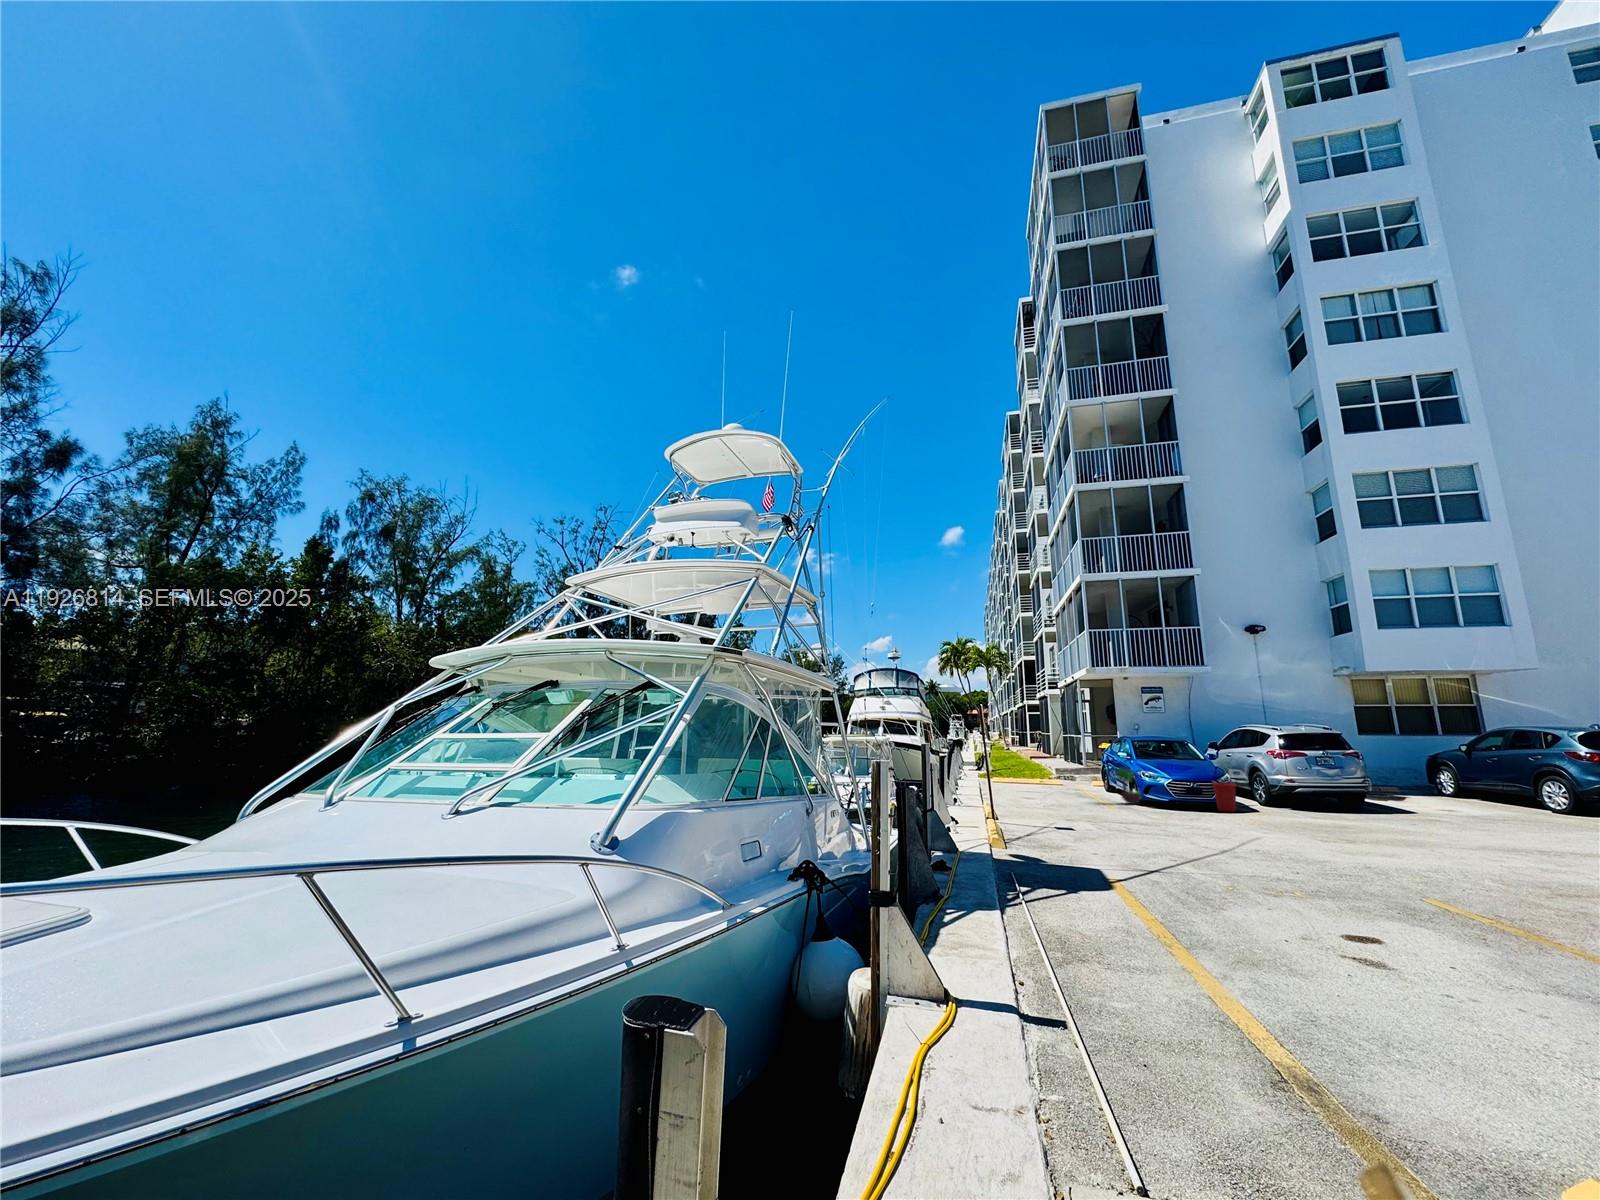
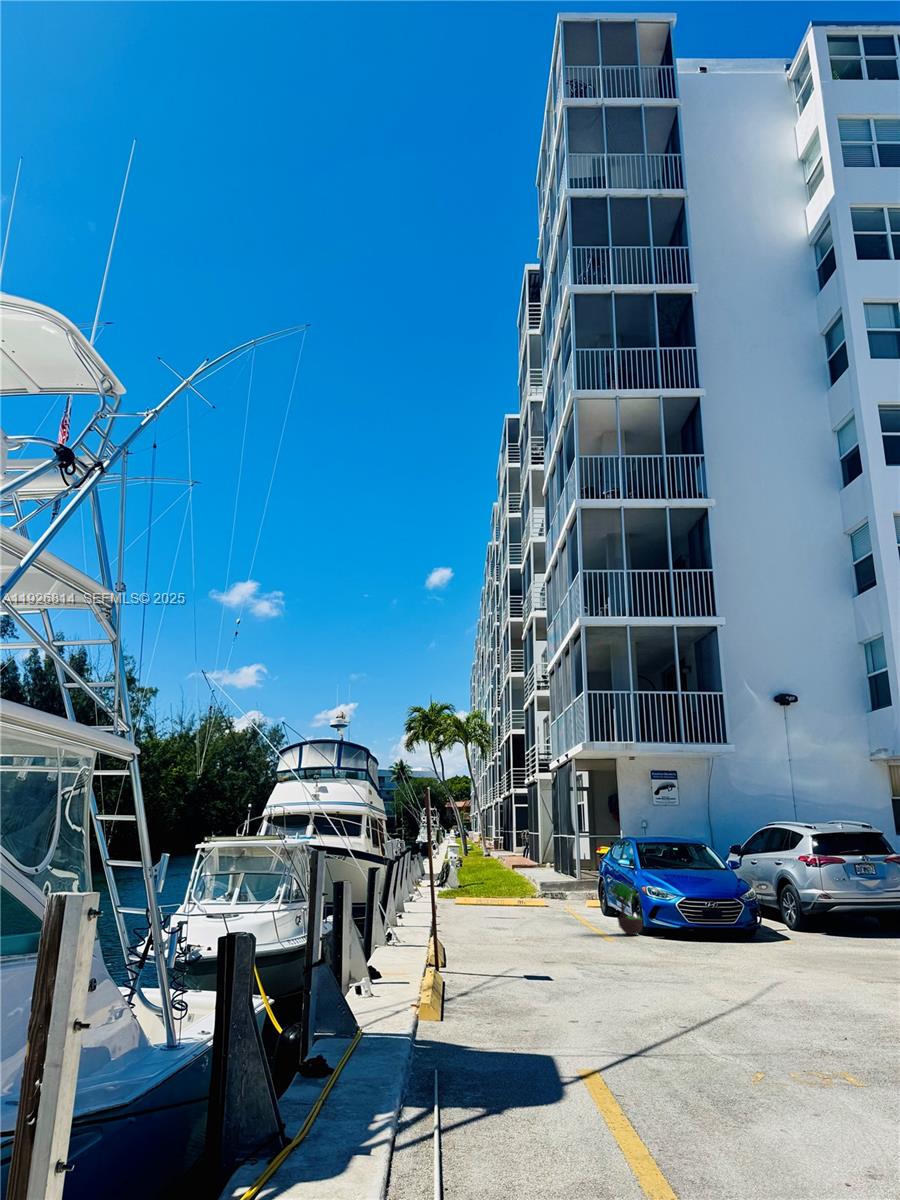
waste bin: present [1212,782,1237,812] -> none [732,902,766,943]

